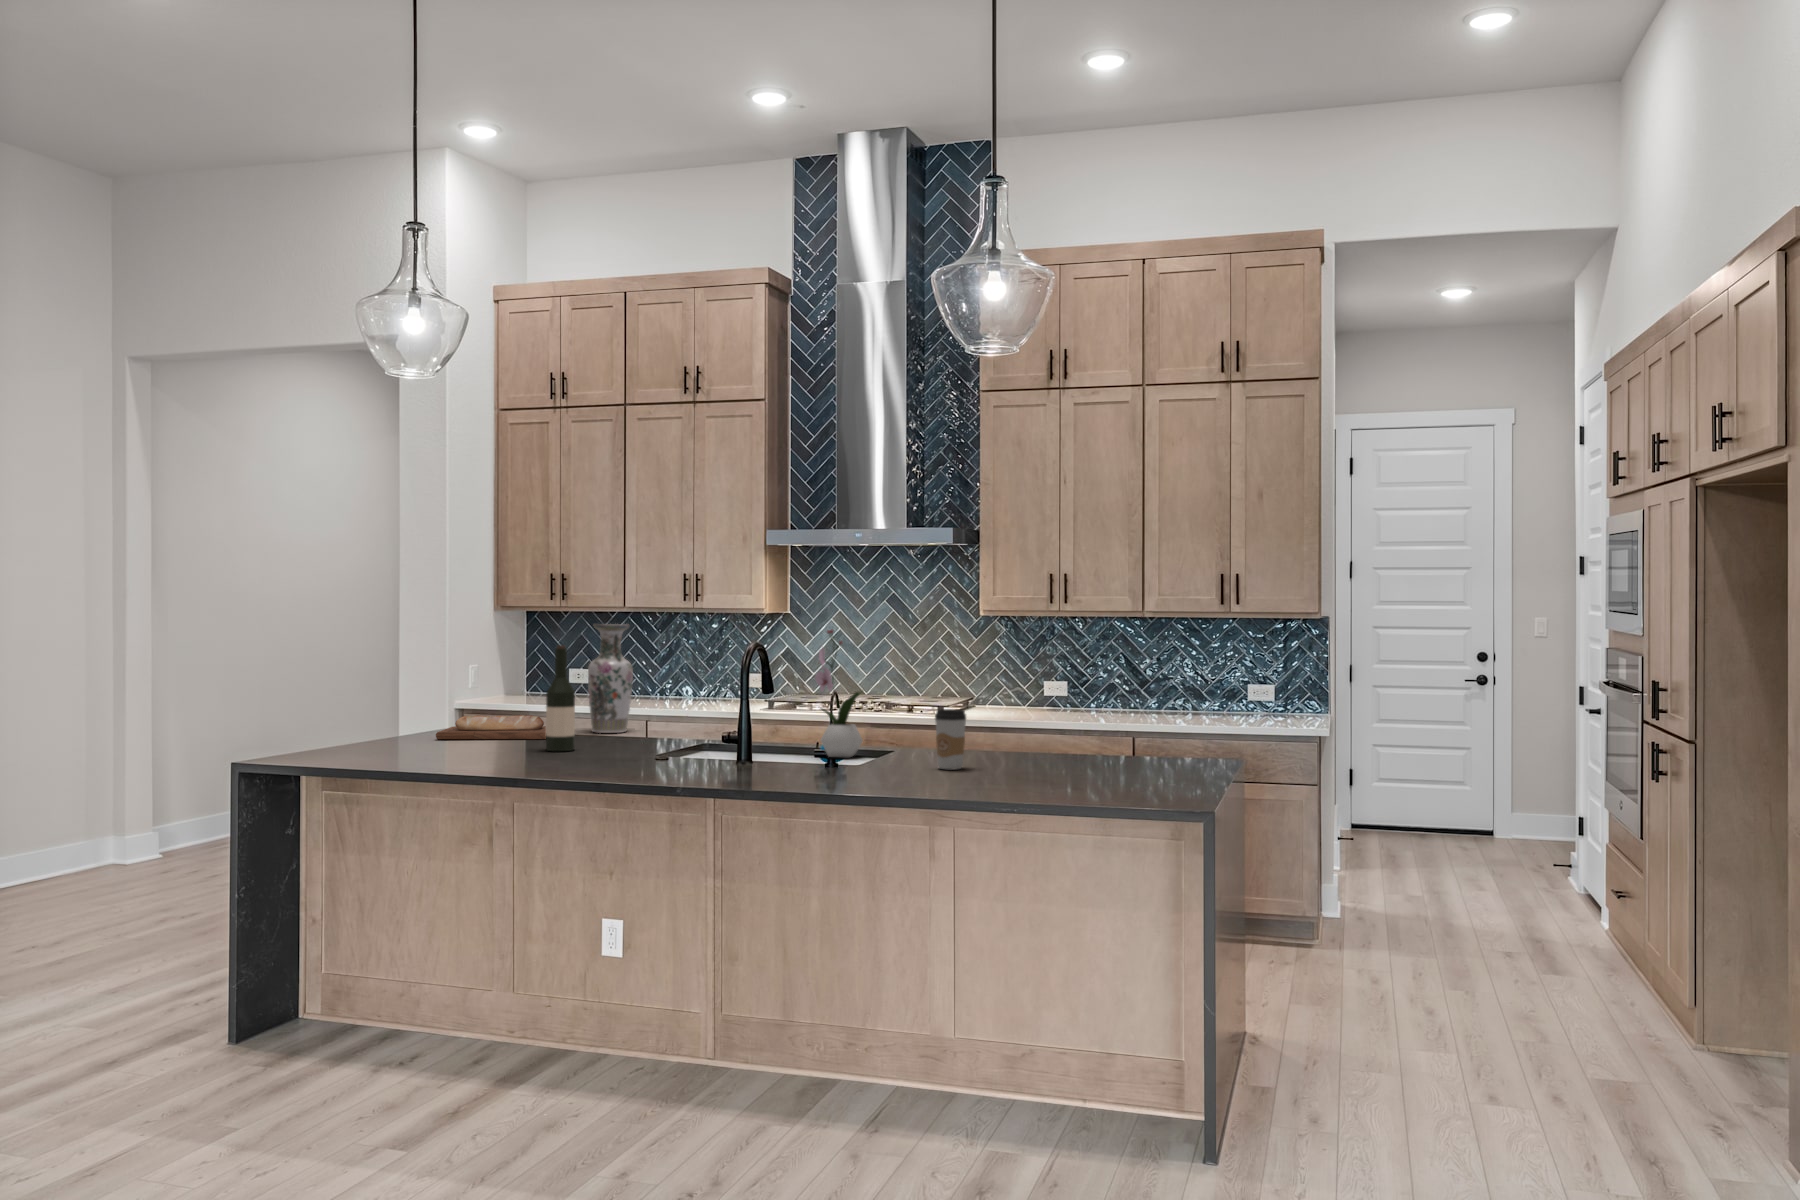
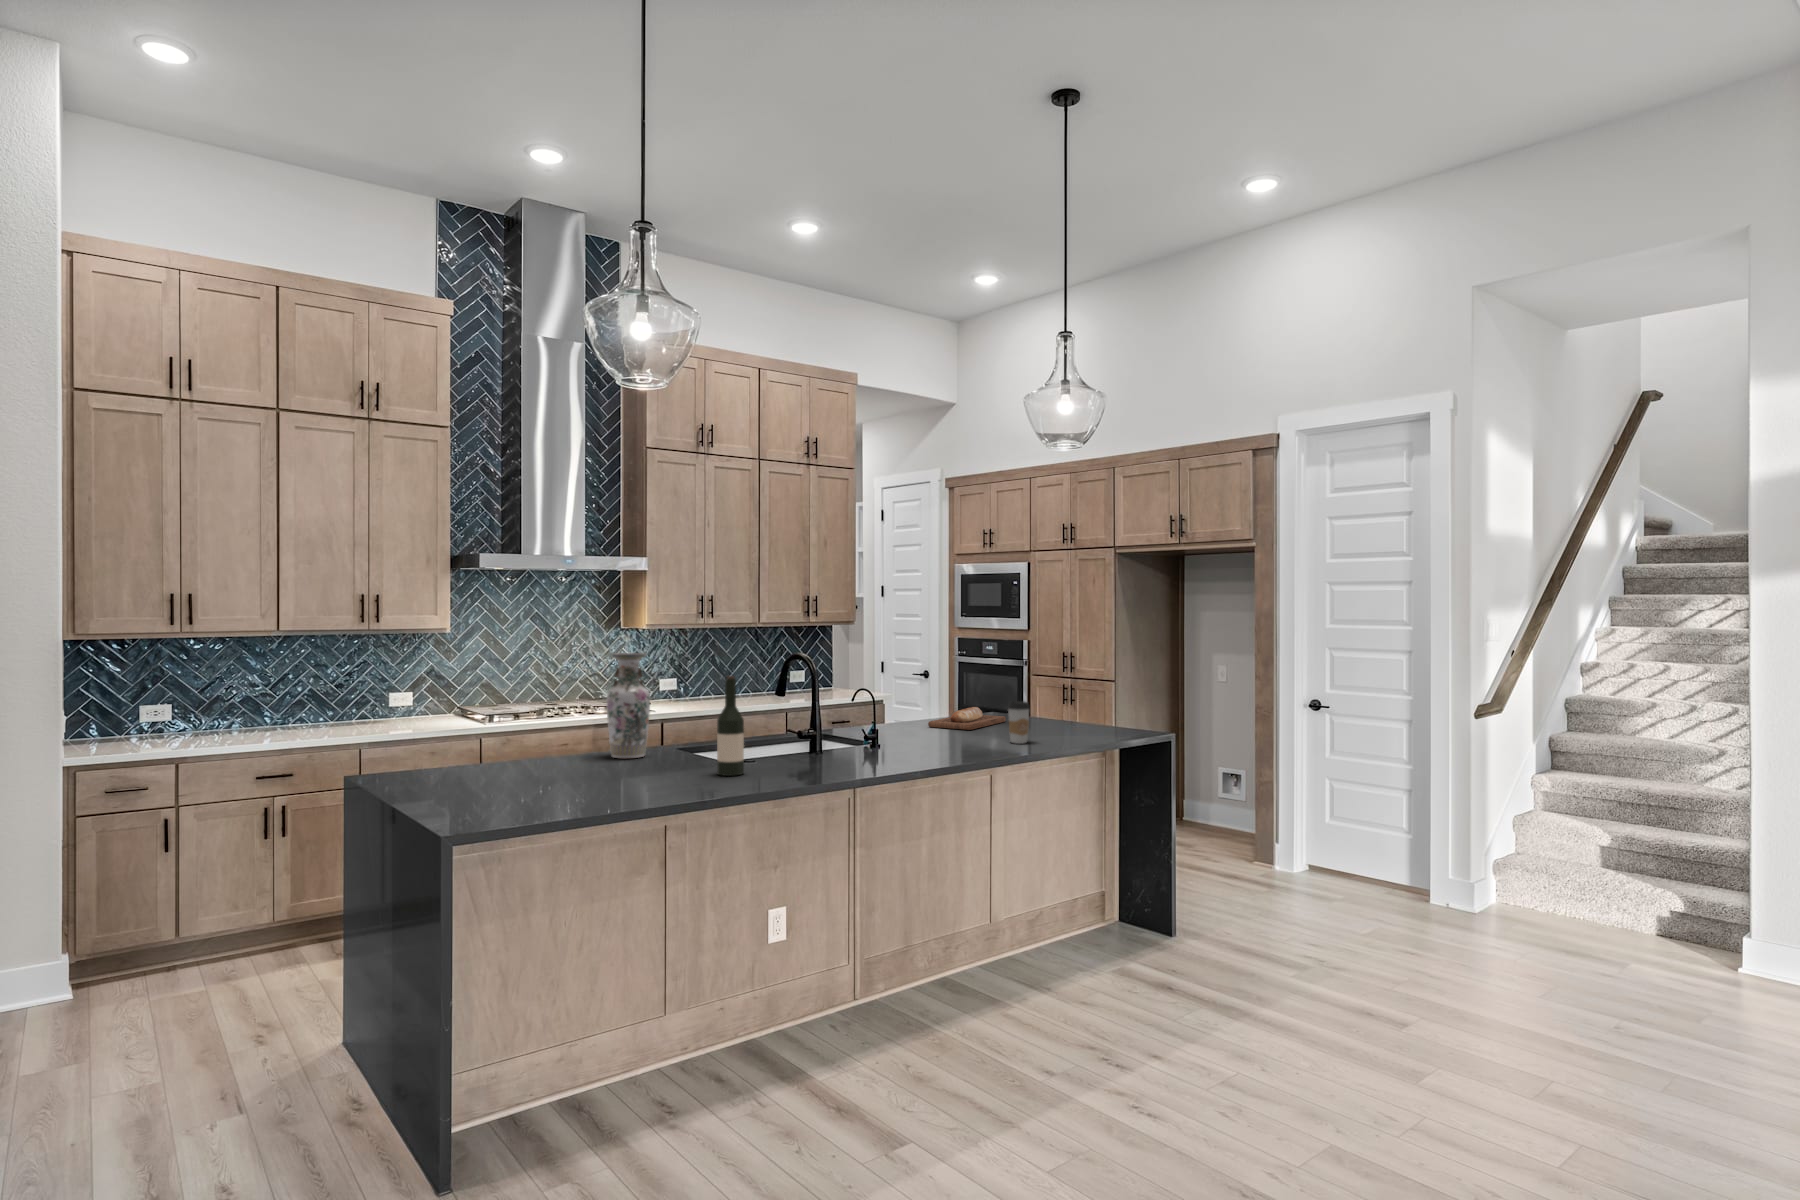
flower arrangement: present [815,630,863,757] -> none [897,650,940,747]
bread loaf: present [436,715,546,739] -> present [928,707,1006,730]

